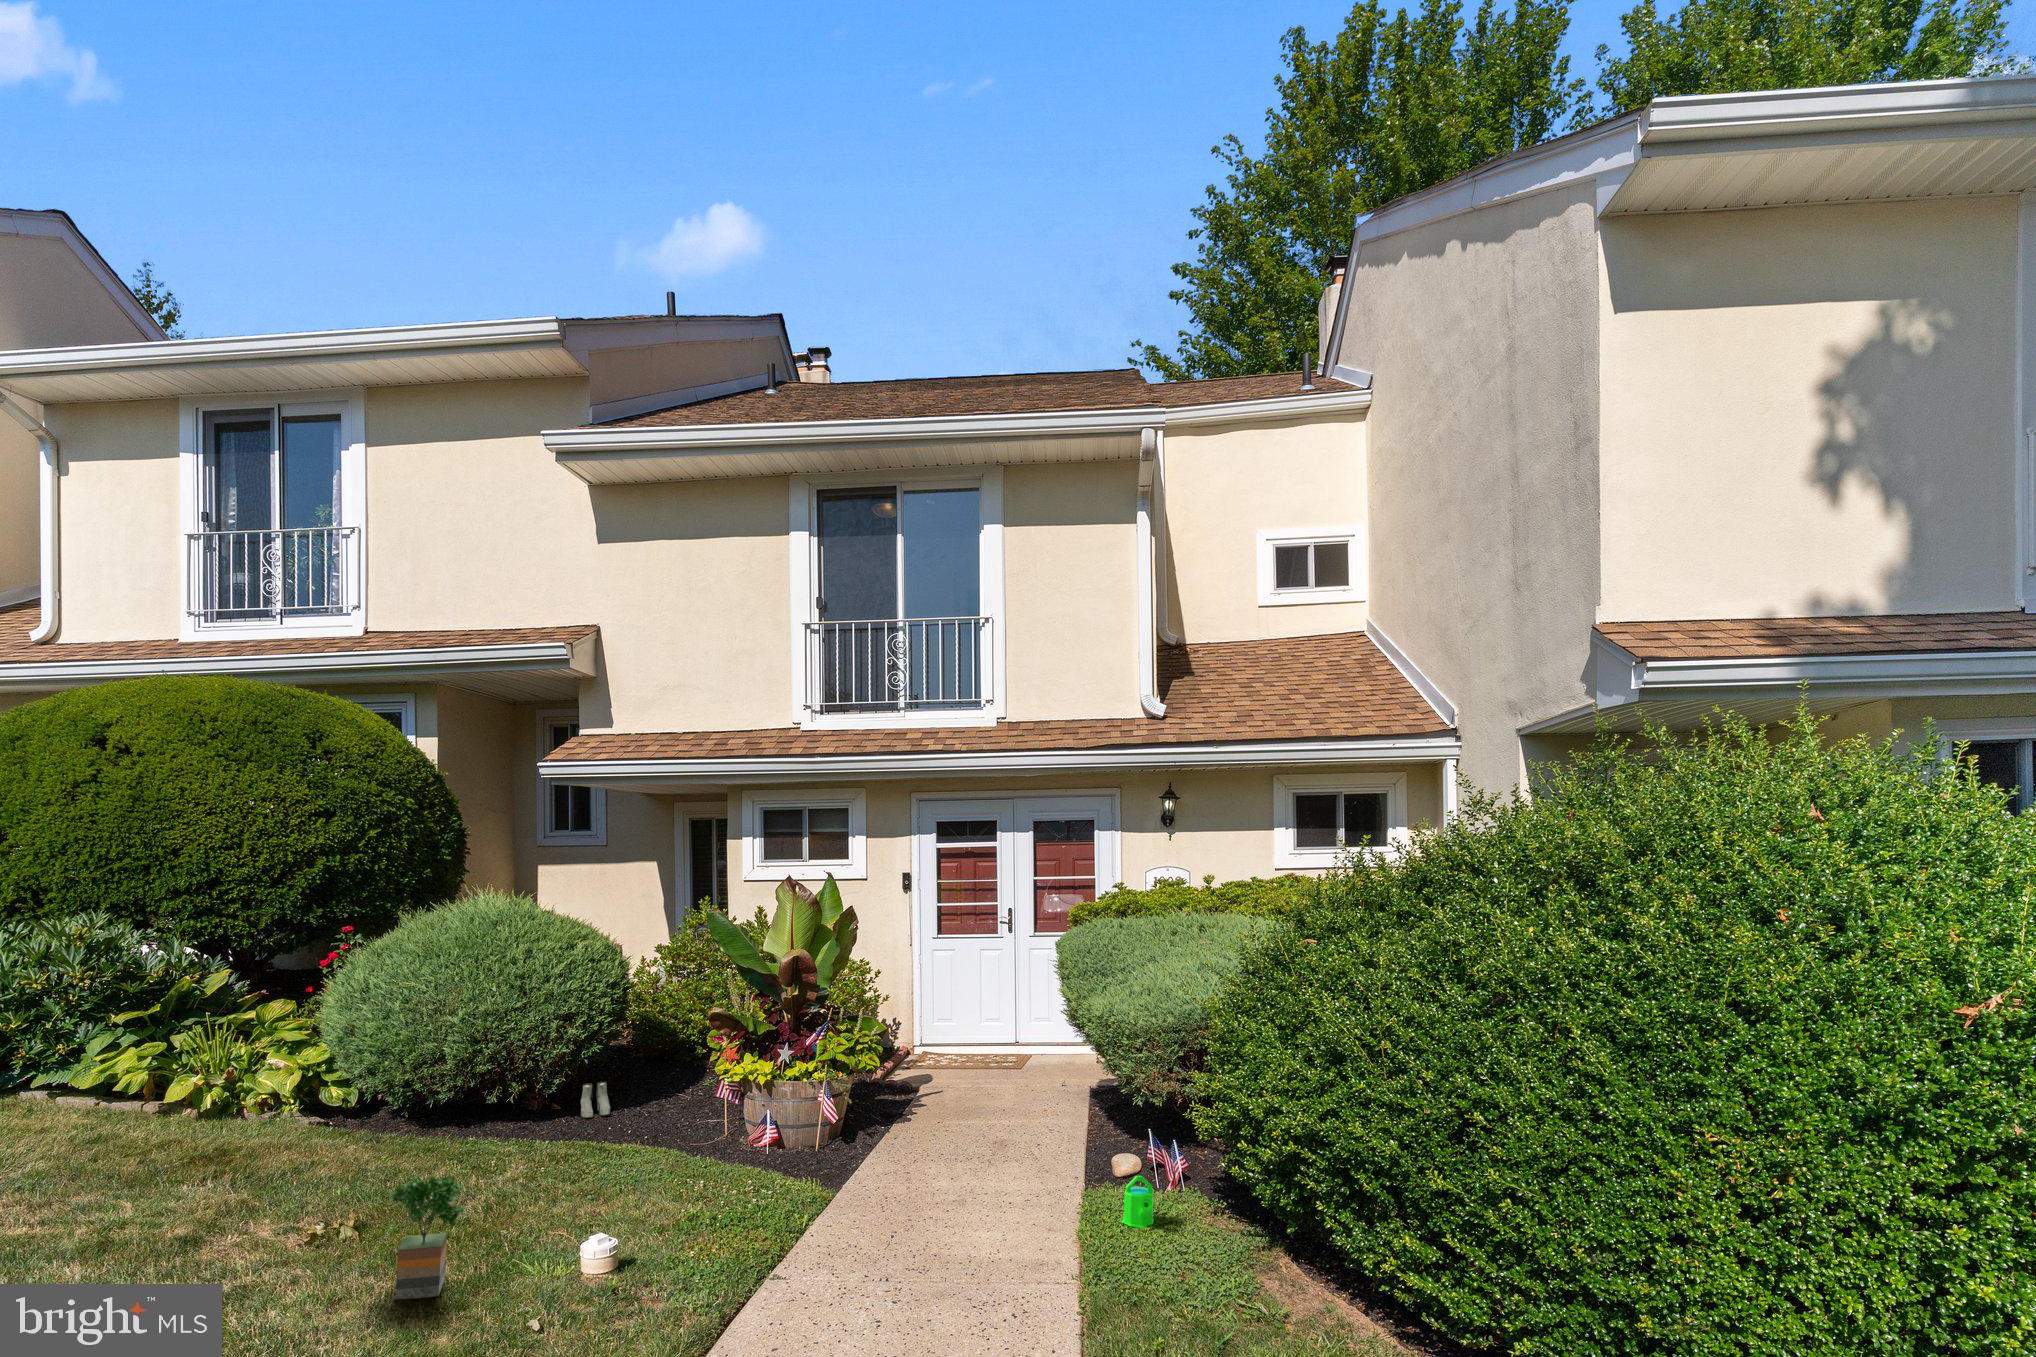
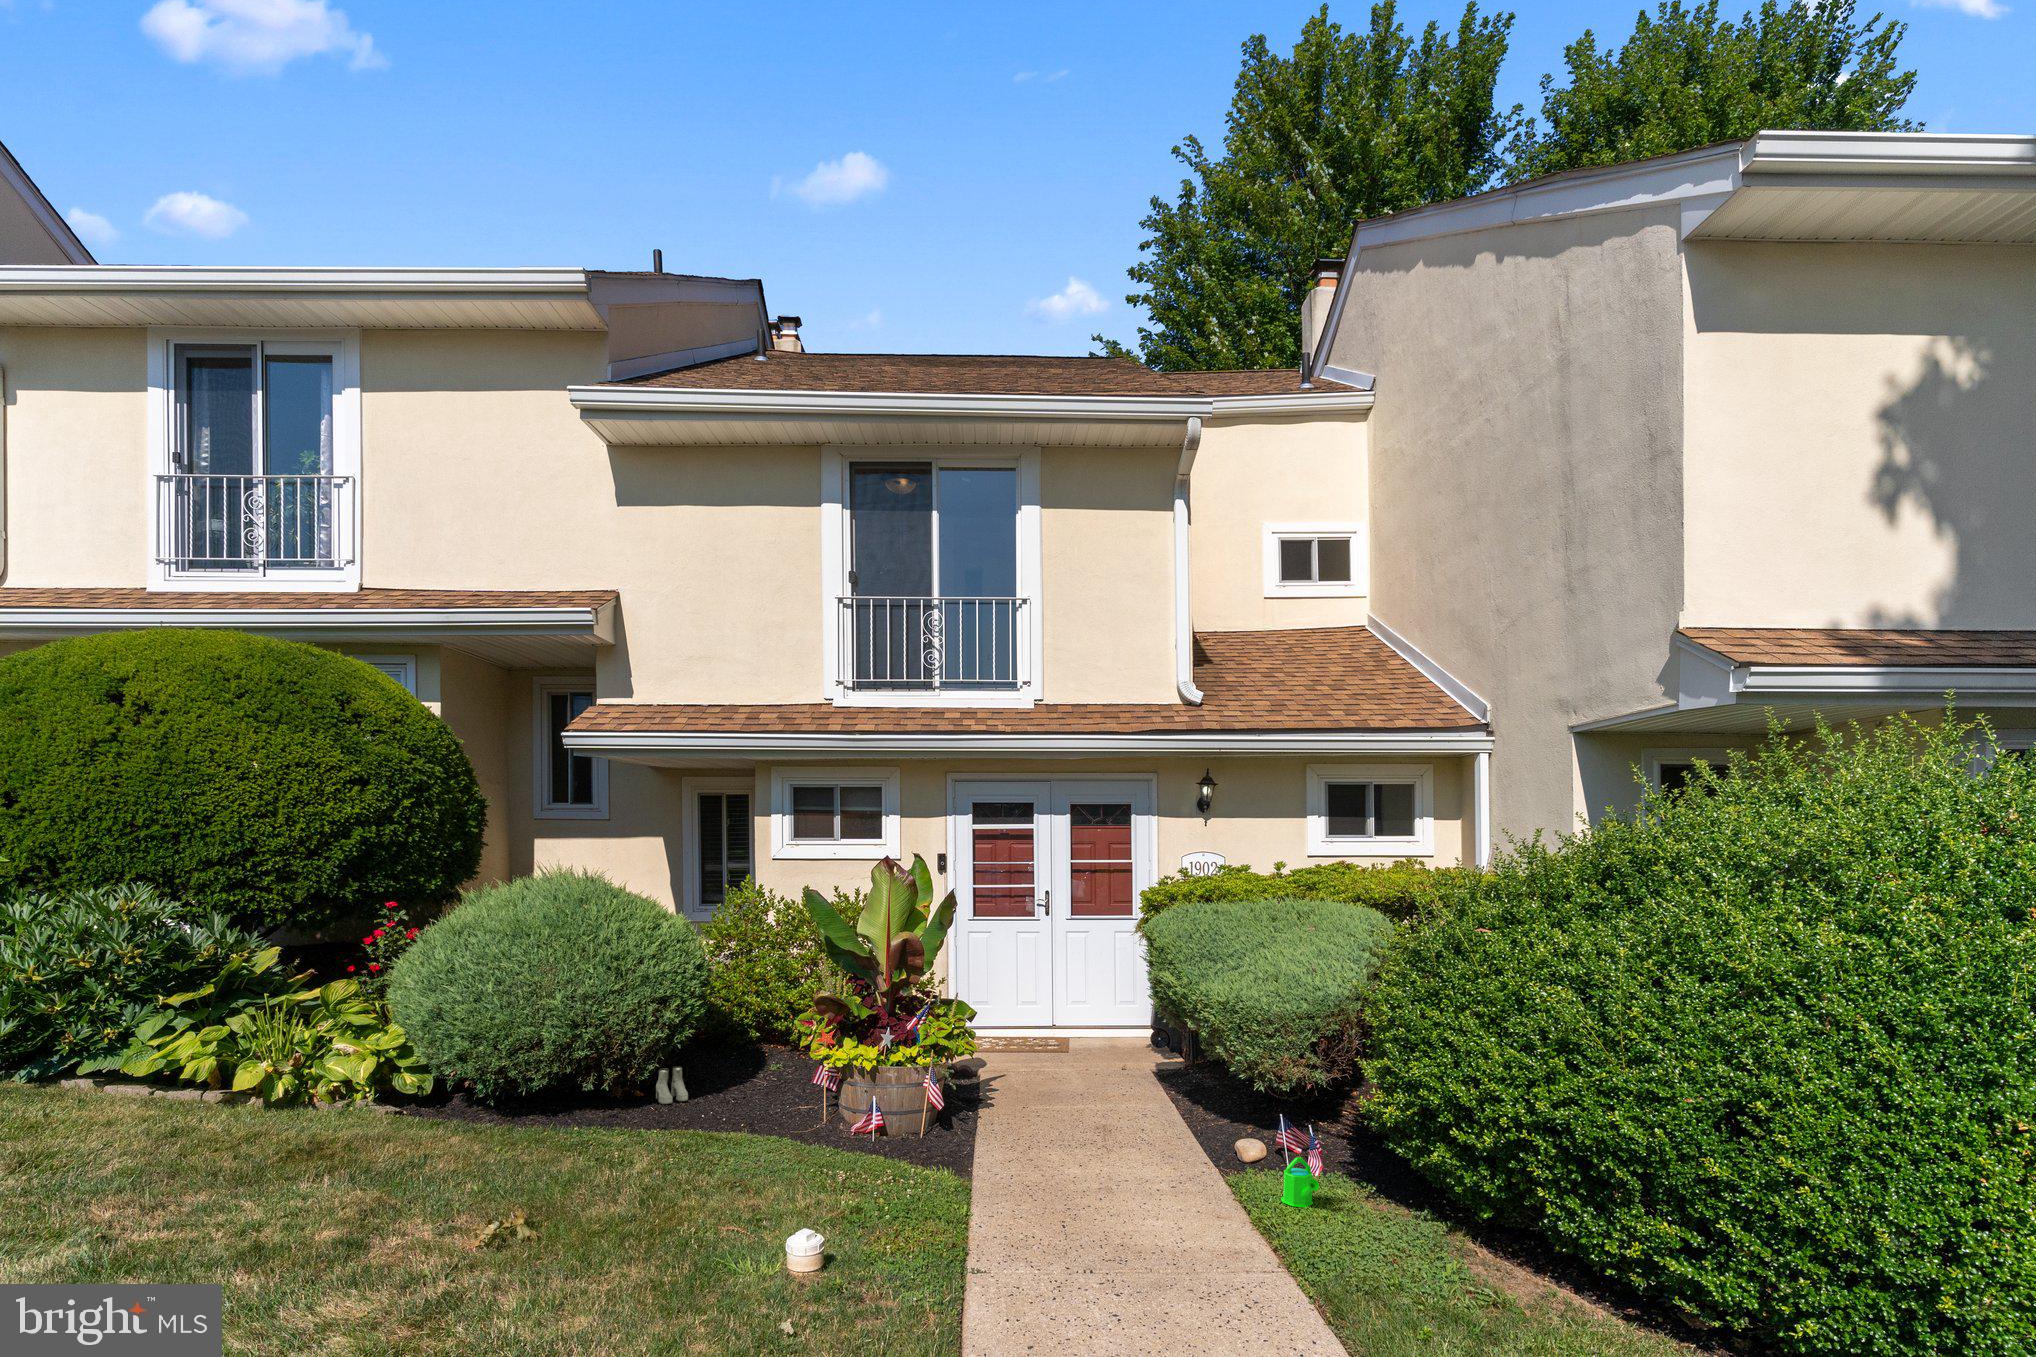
potted tree: present [389,1176,466,1299] -> none [615,1172,696,1302]

